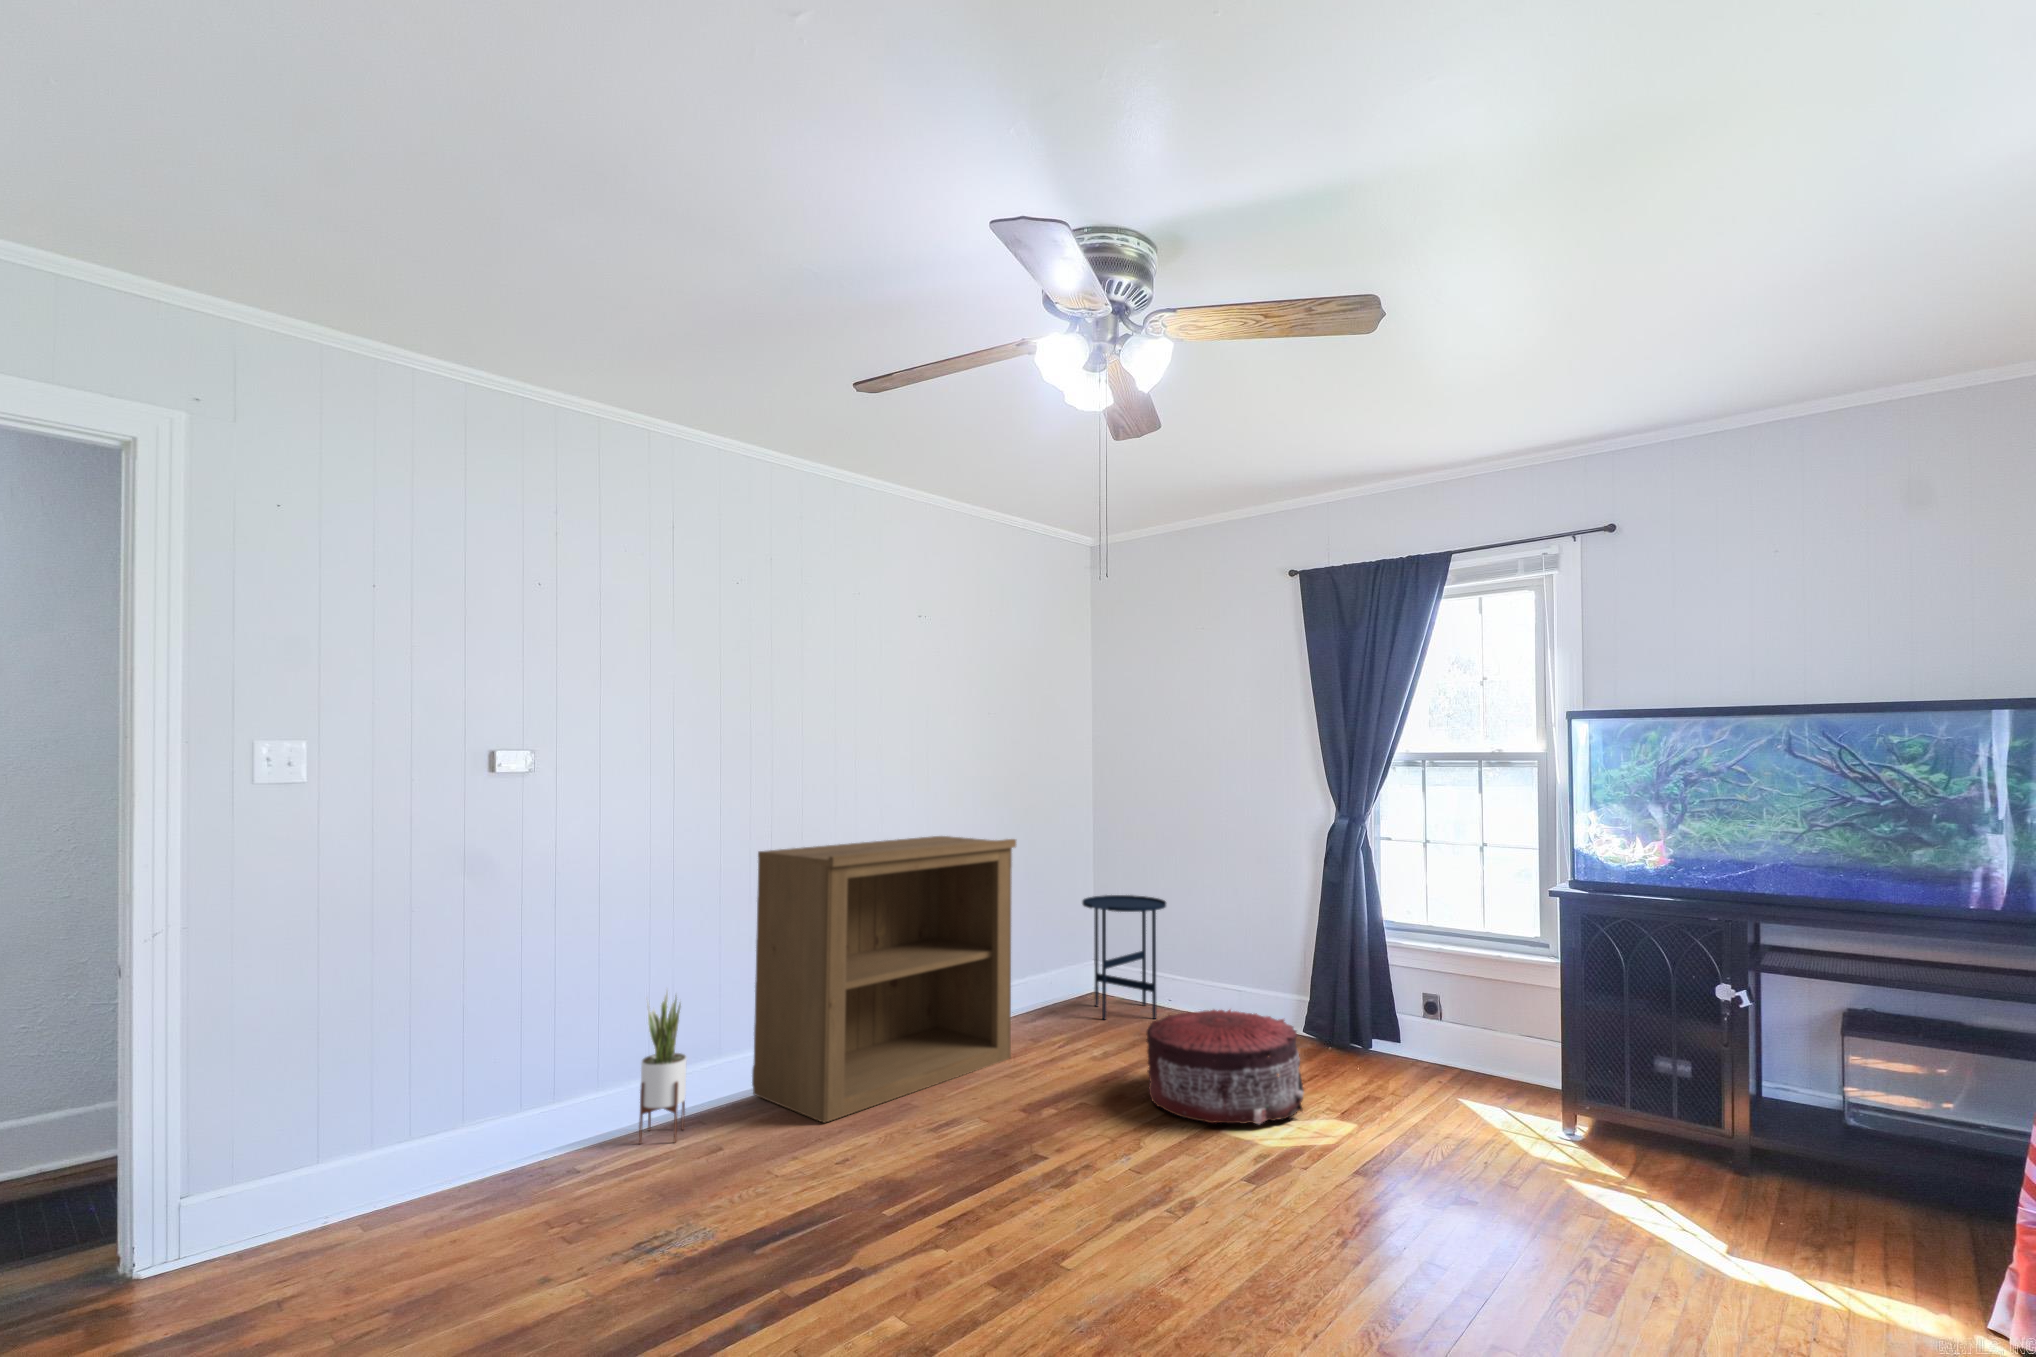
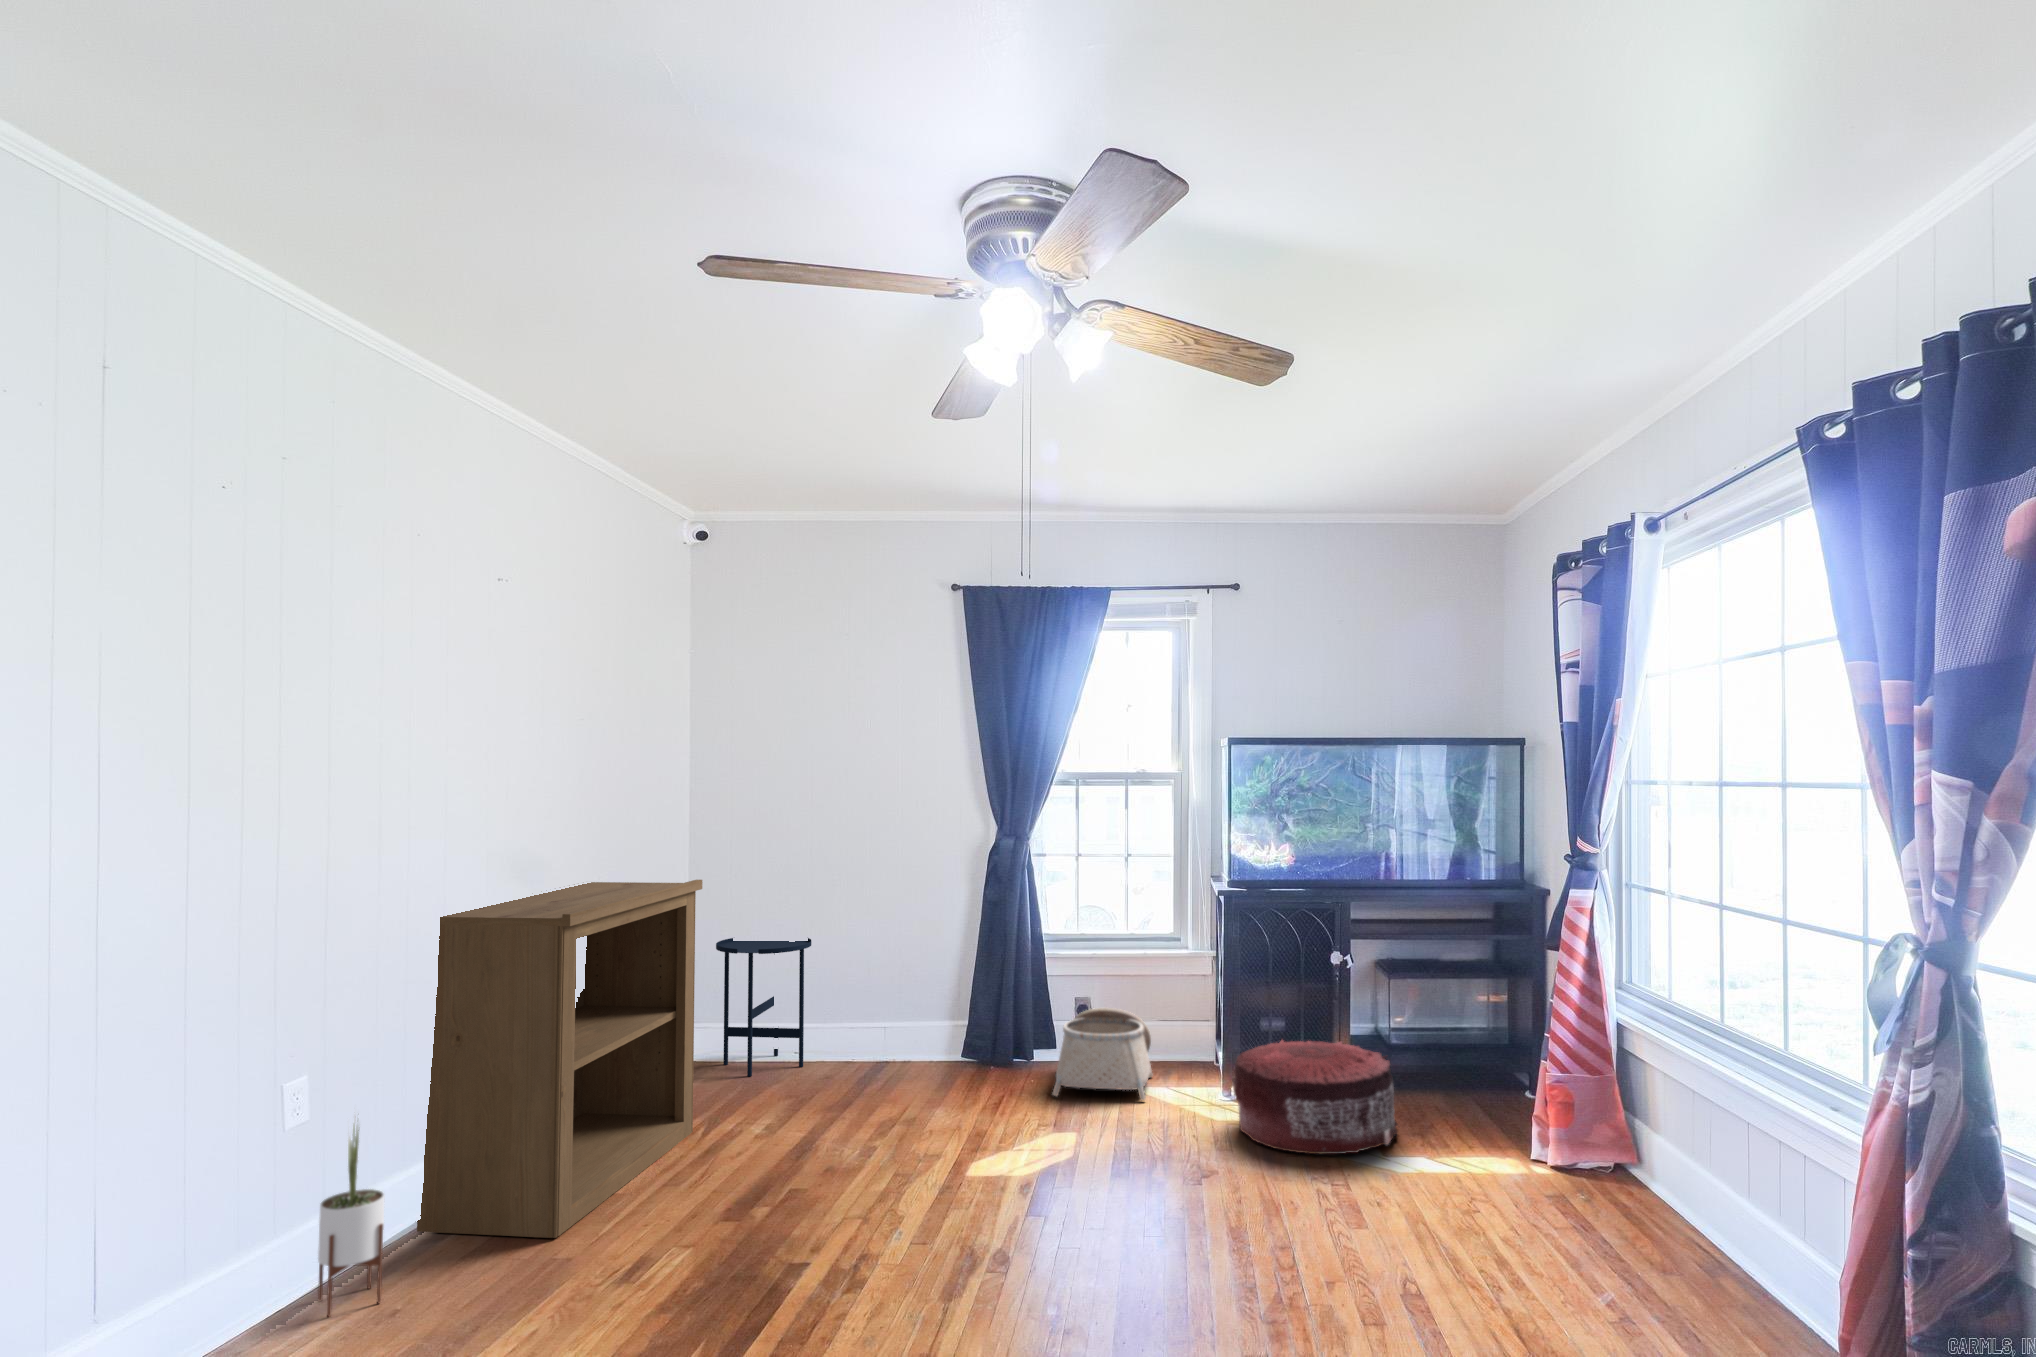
basket: none [1359,1006,1499,1116] -> present [1052,1008,1153,1100]
pouf: present [1146,1010,1304,1124] -> present [1234,1040,1398,1154]

